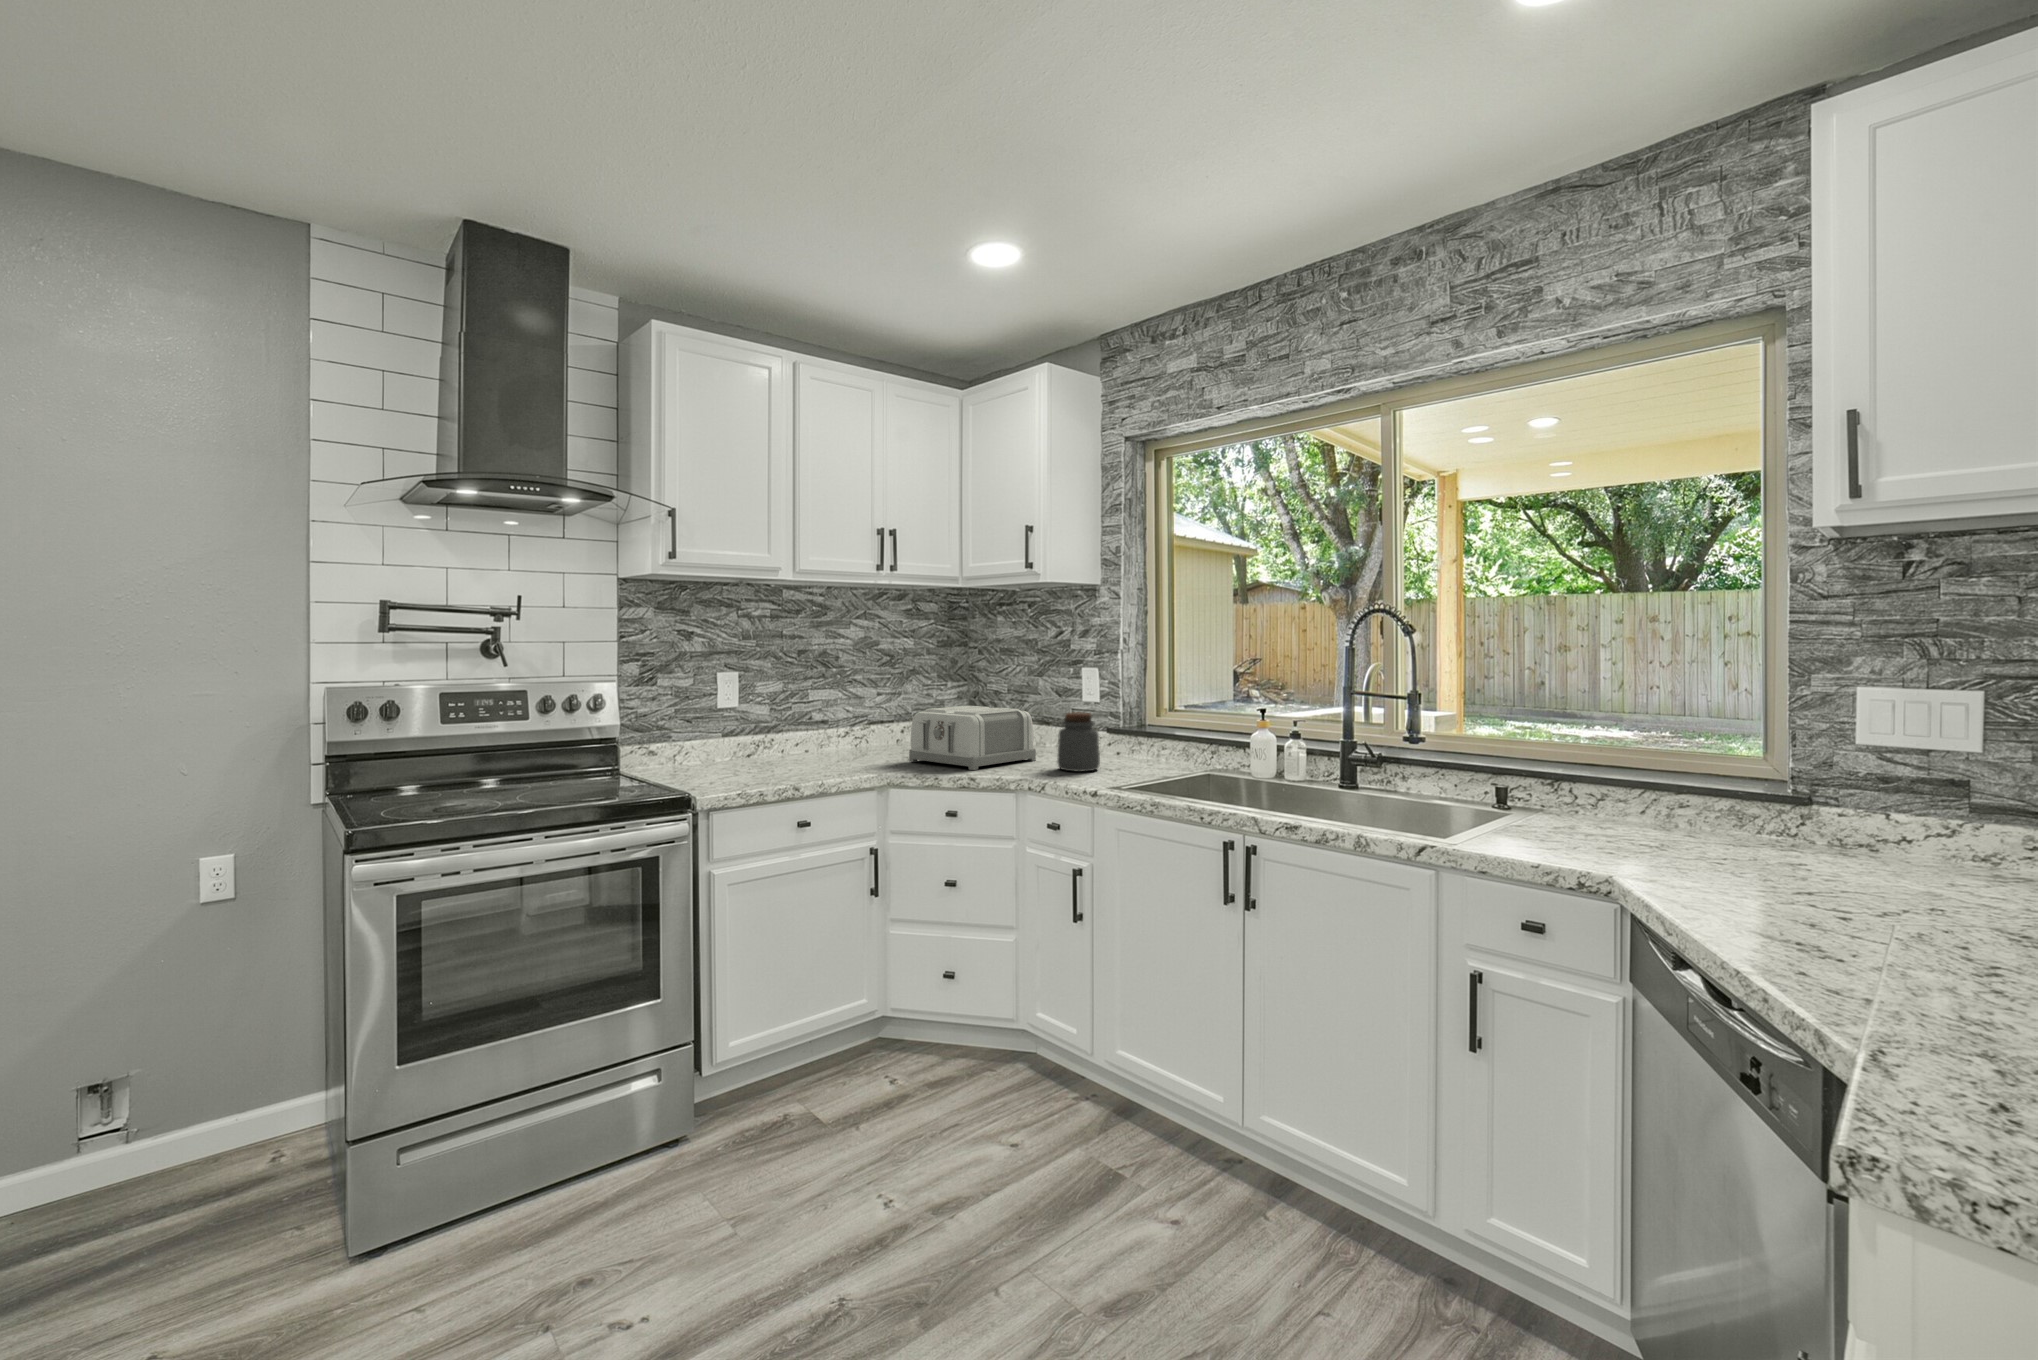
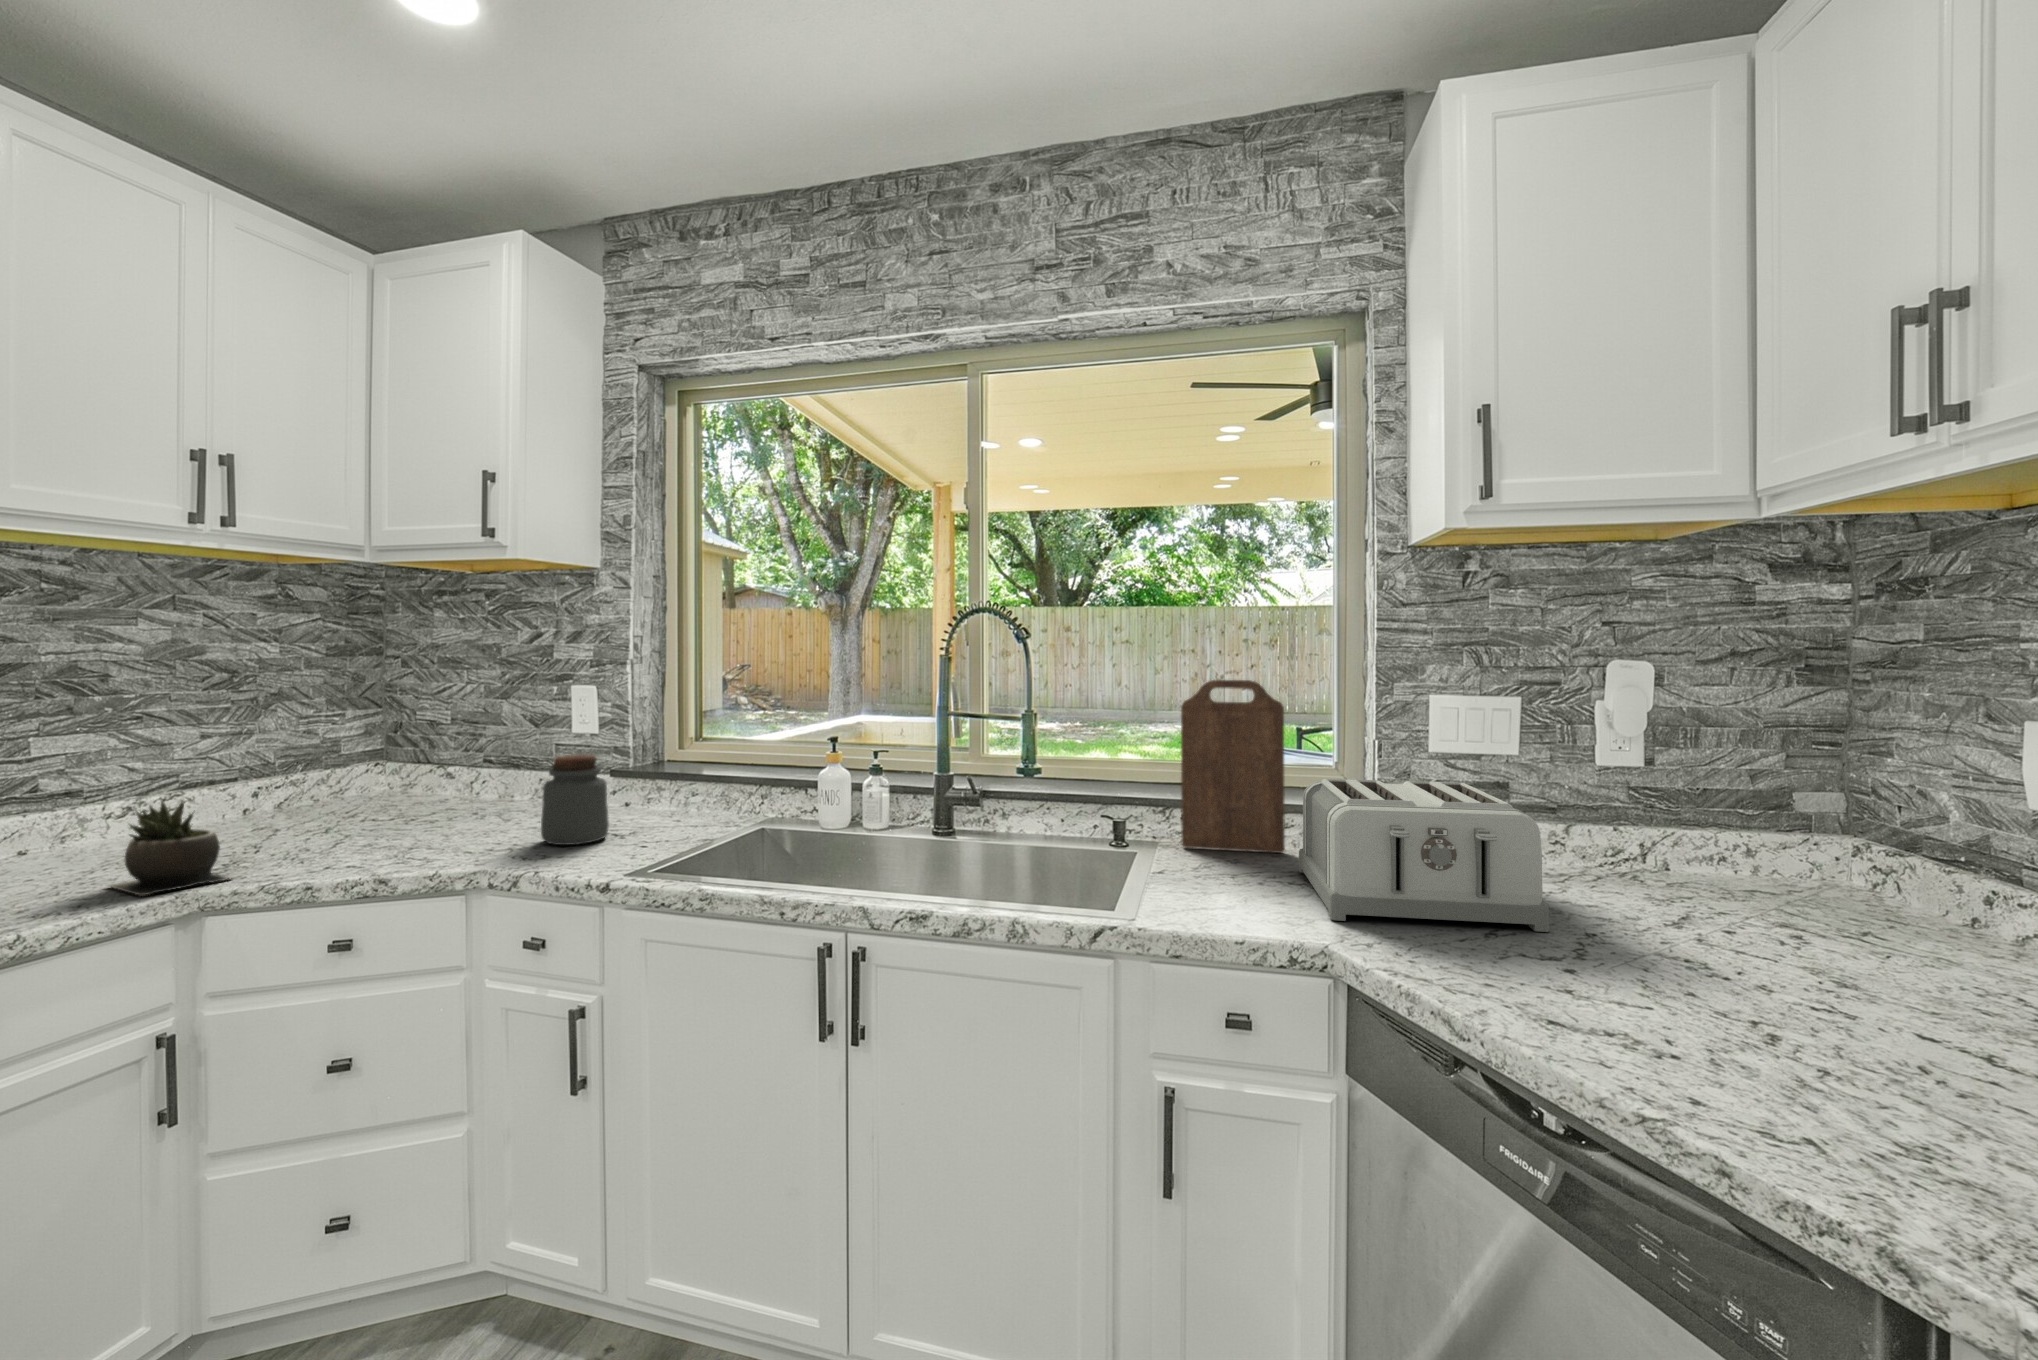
cutting board: none [1566,668,1677,829] -> present [1181,680,1285,853]
toaster: present [909,706,1036,770] -> present [1299,779,1549,932]
succulent plant: none [843,723,898,773] -> present [109,801,230,896]

